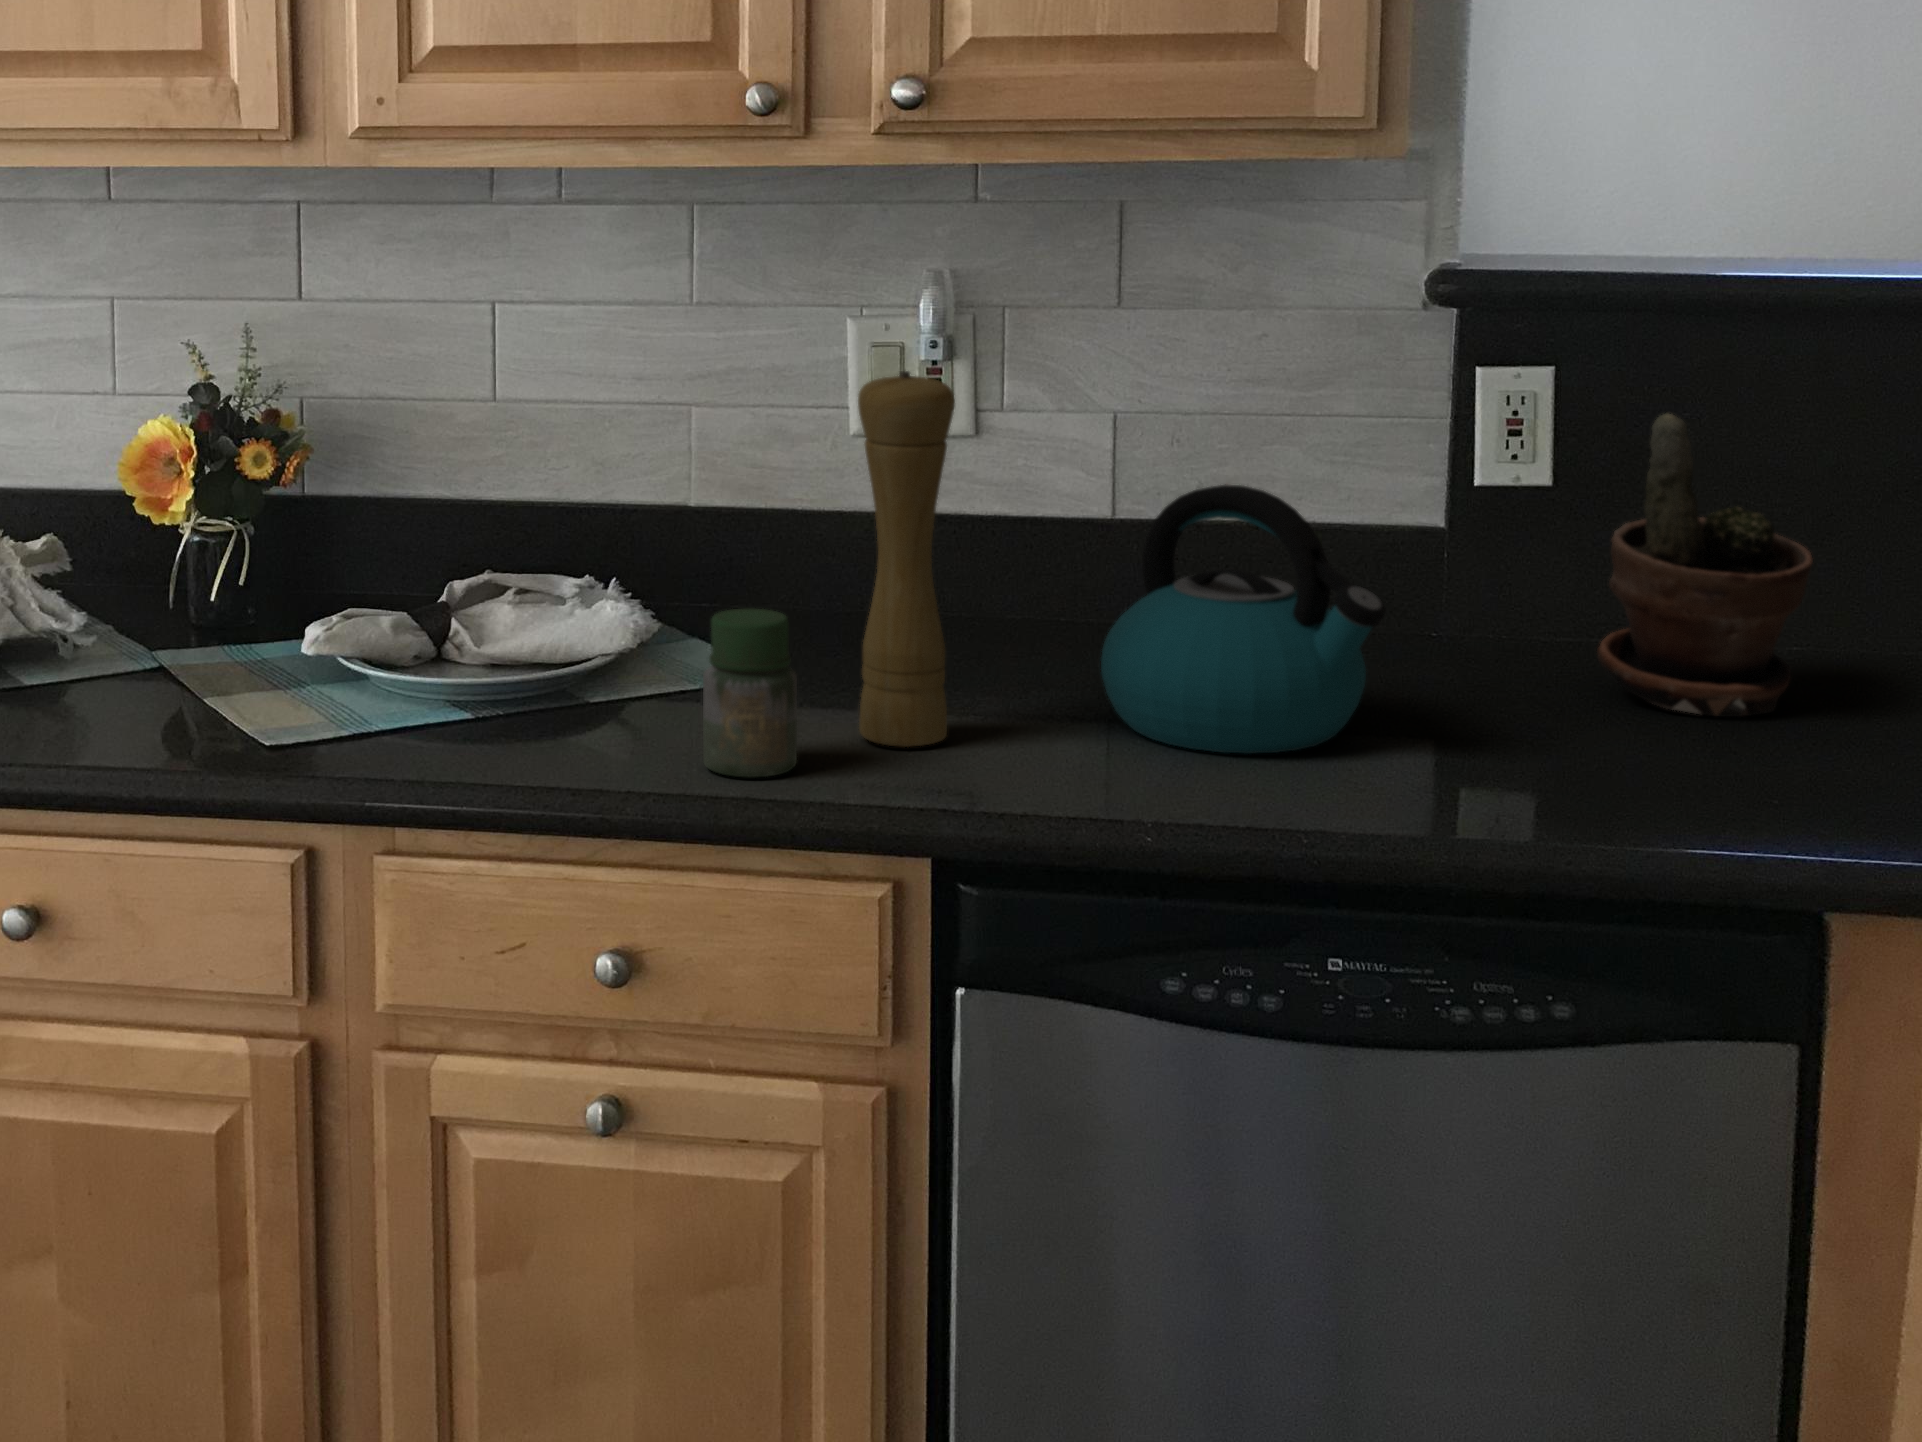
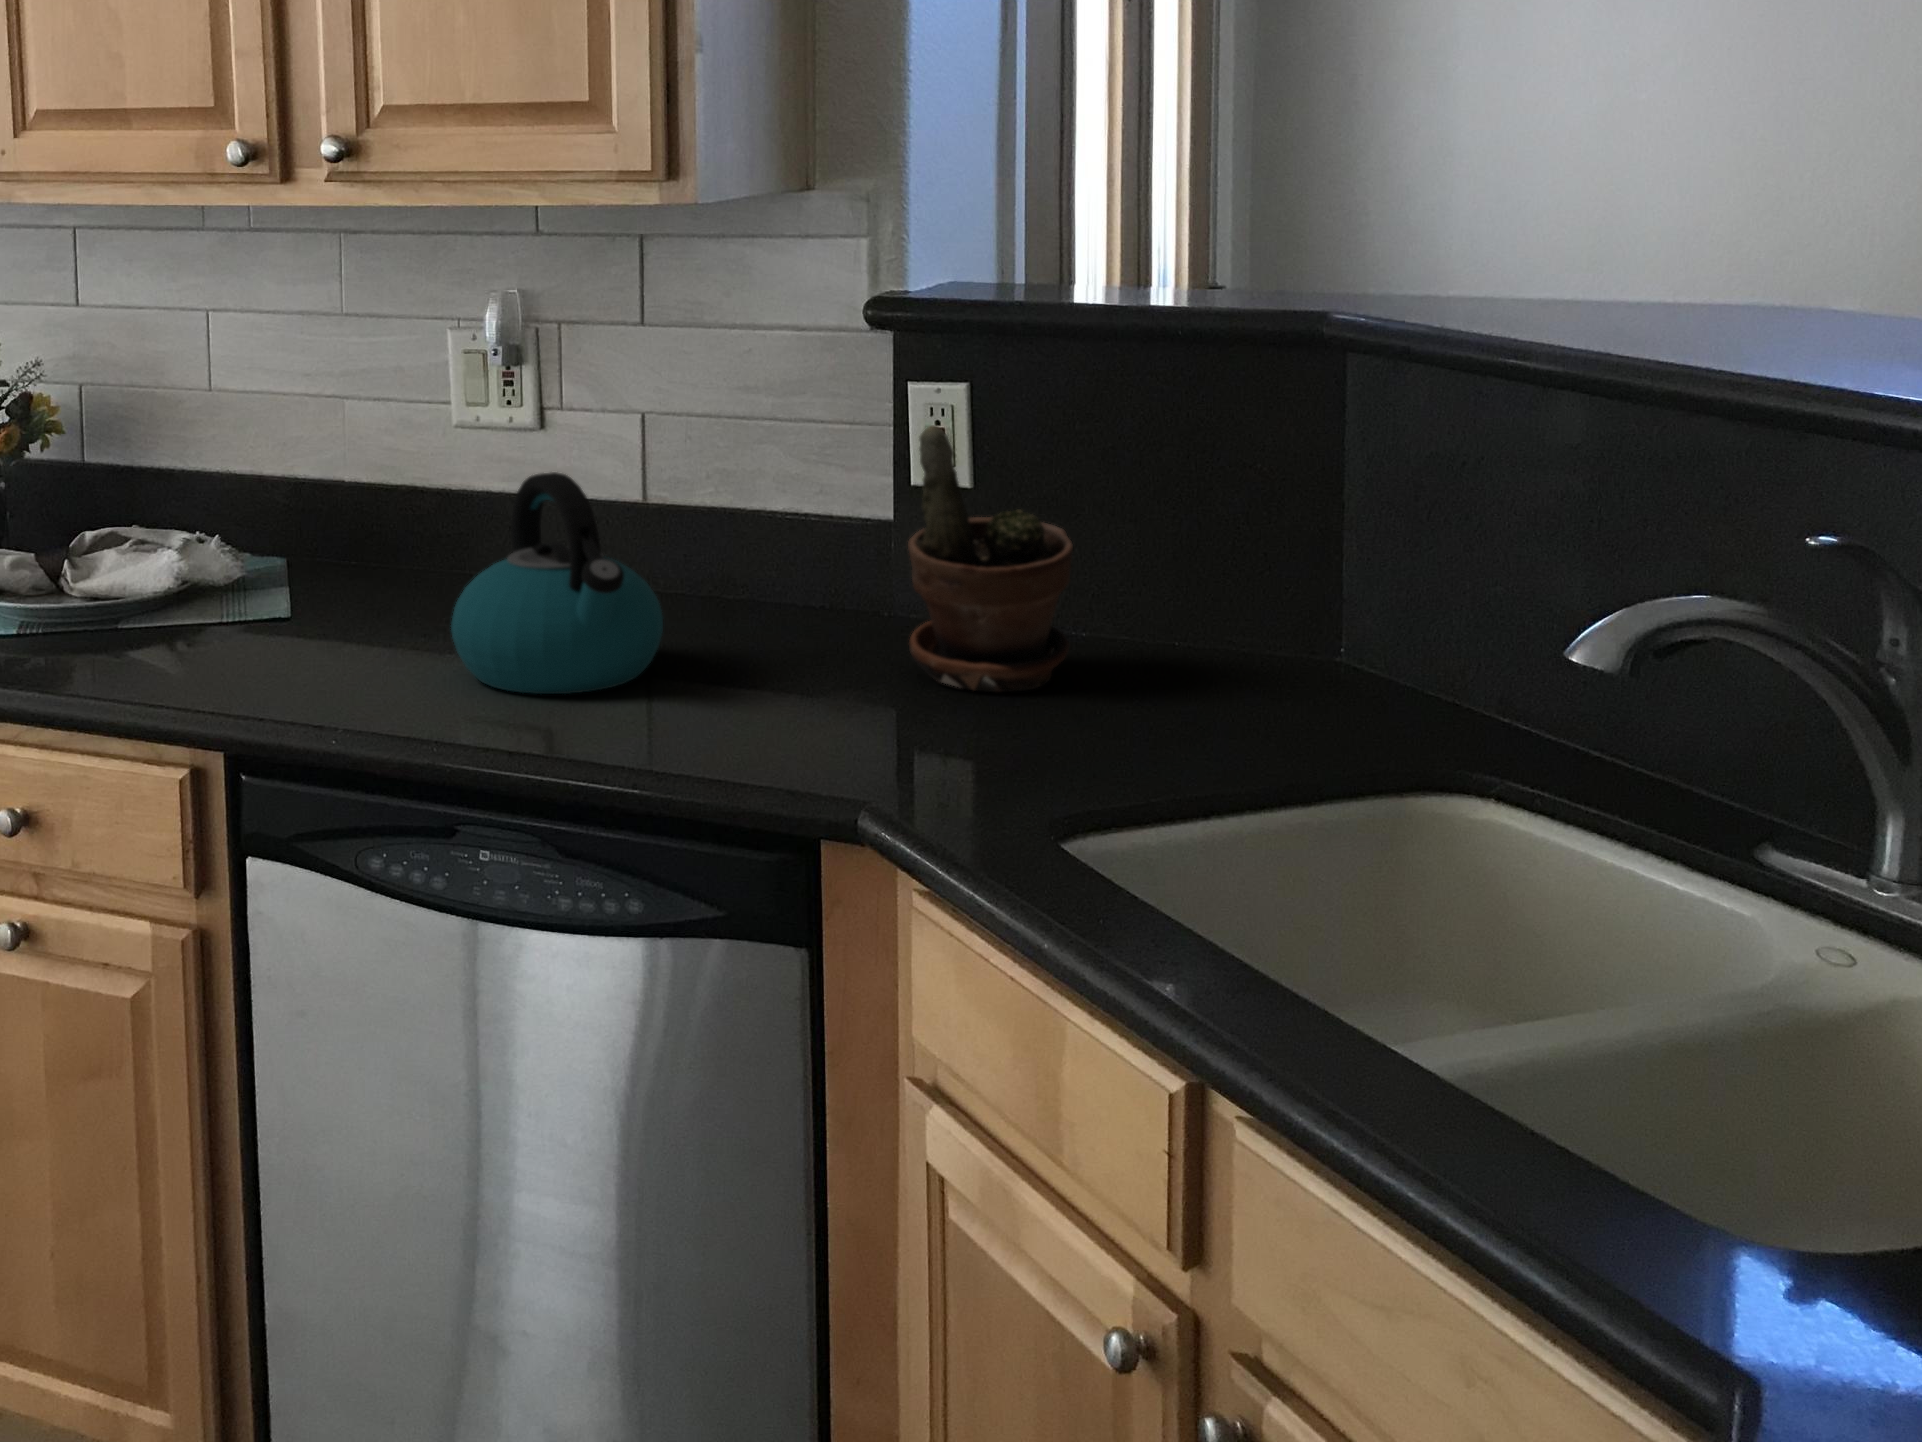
pepper mill: present [858,371,955,747] -> none [248,371,332,671]
jar: present [703,609,797,777] -> none [105,554,182,685]

